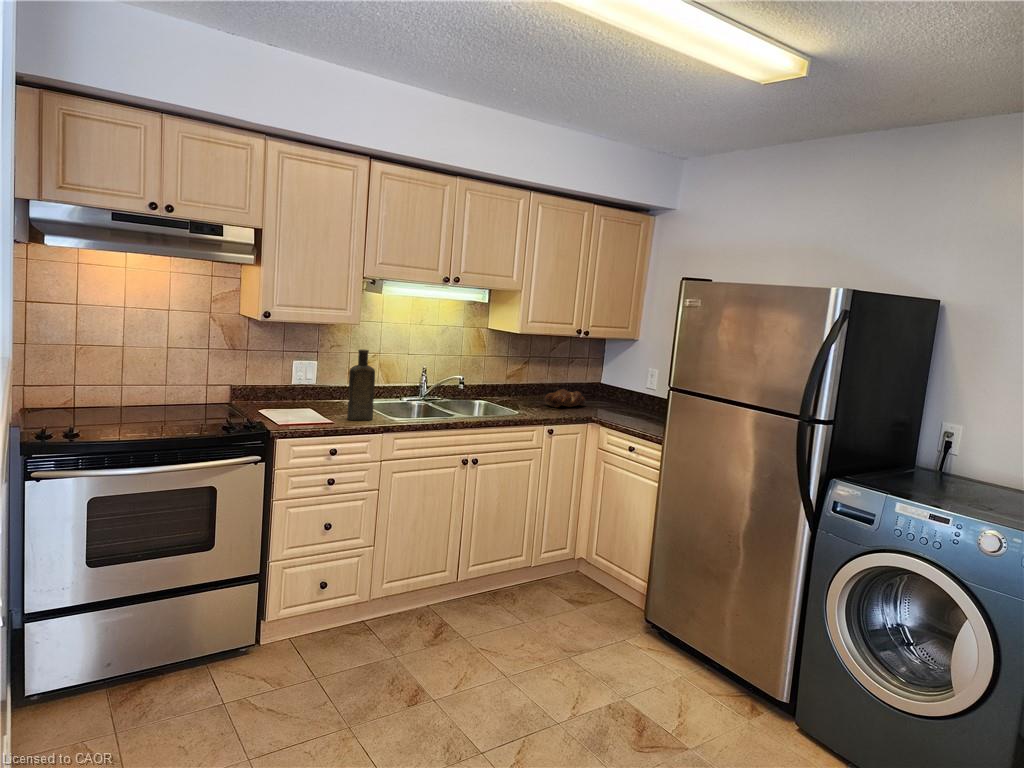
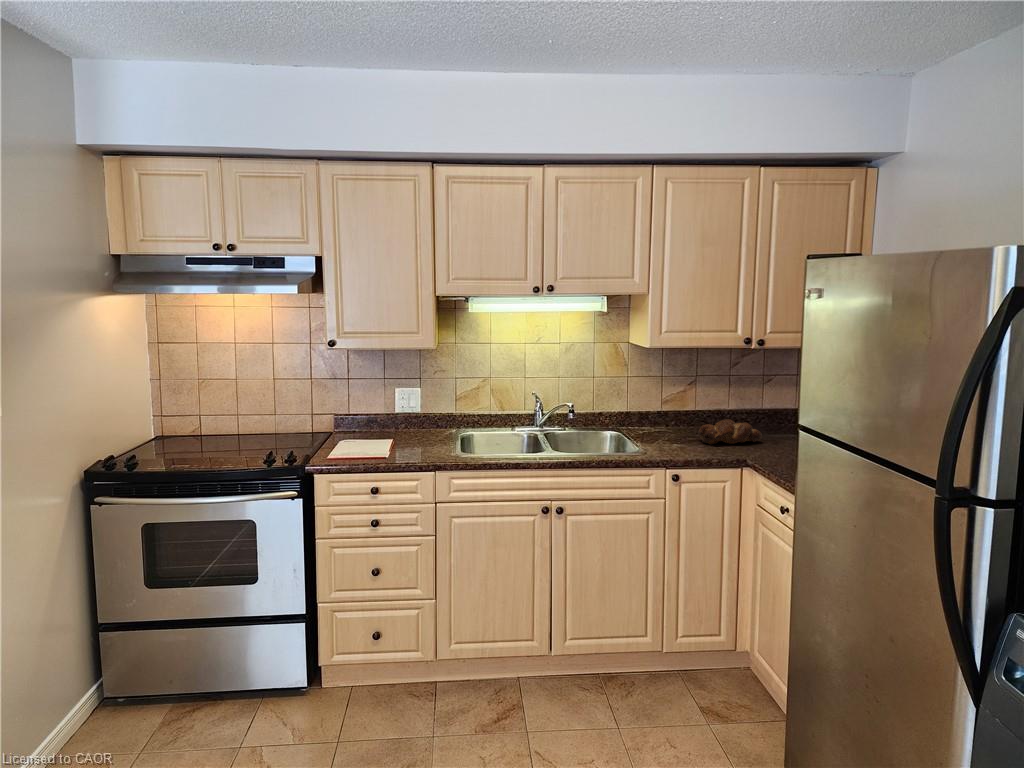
bottle: present [347,350,375,420] -> none [409,377,440,456]

